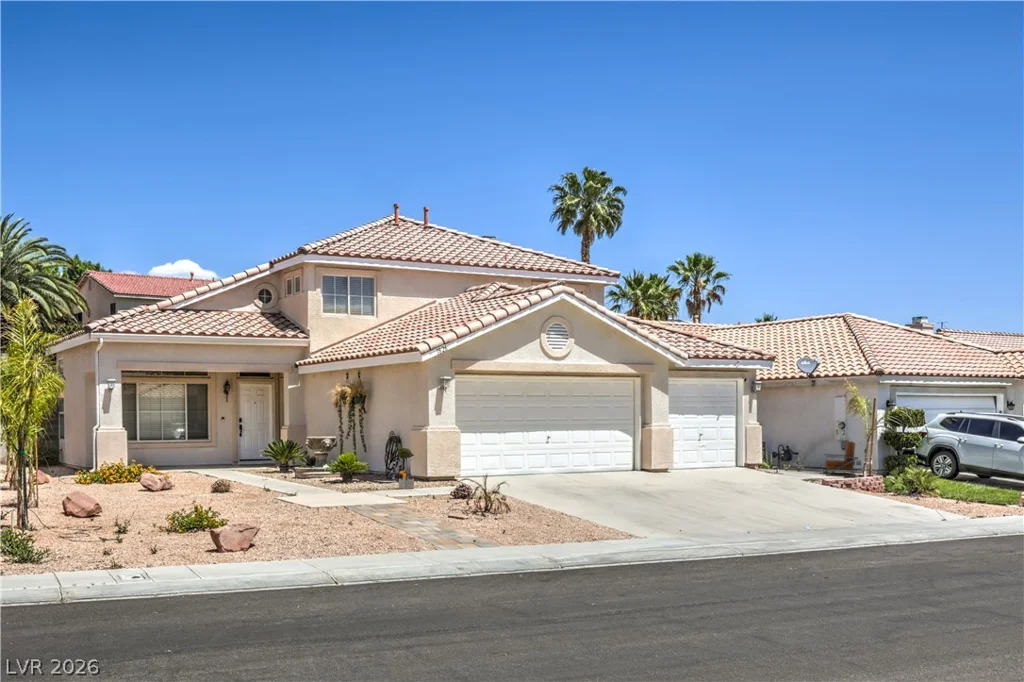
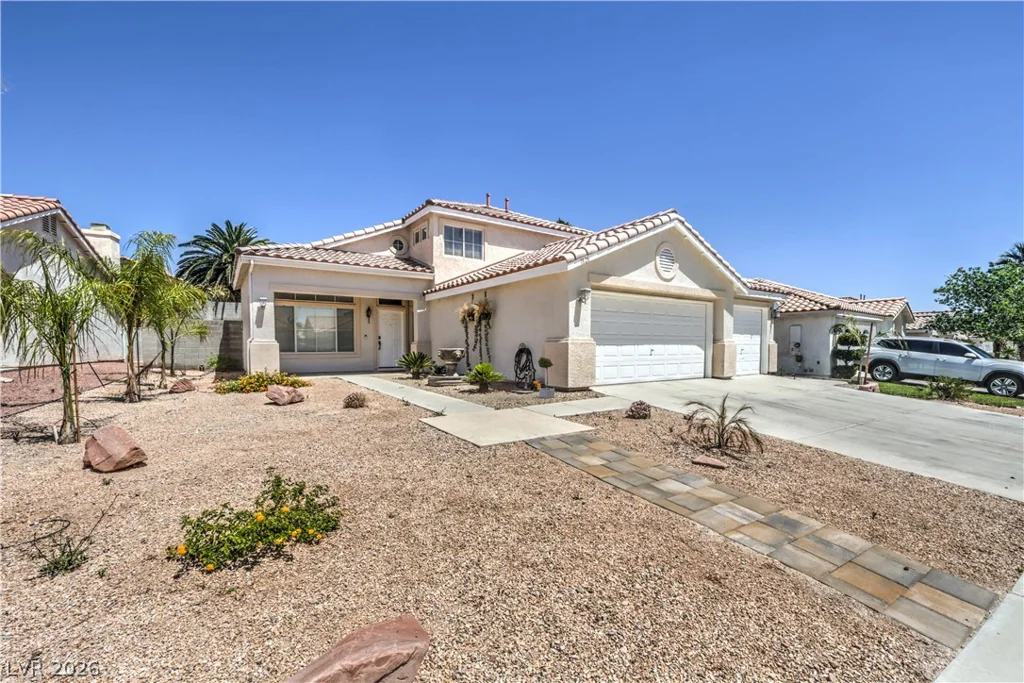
lounge chair: present [824,441,858,477] -> none [795,356,833,381]

